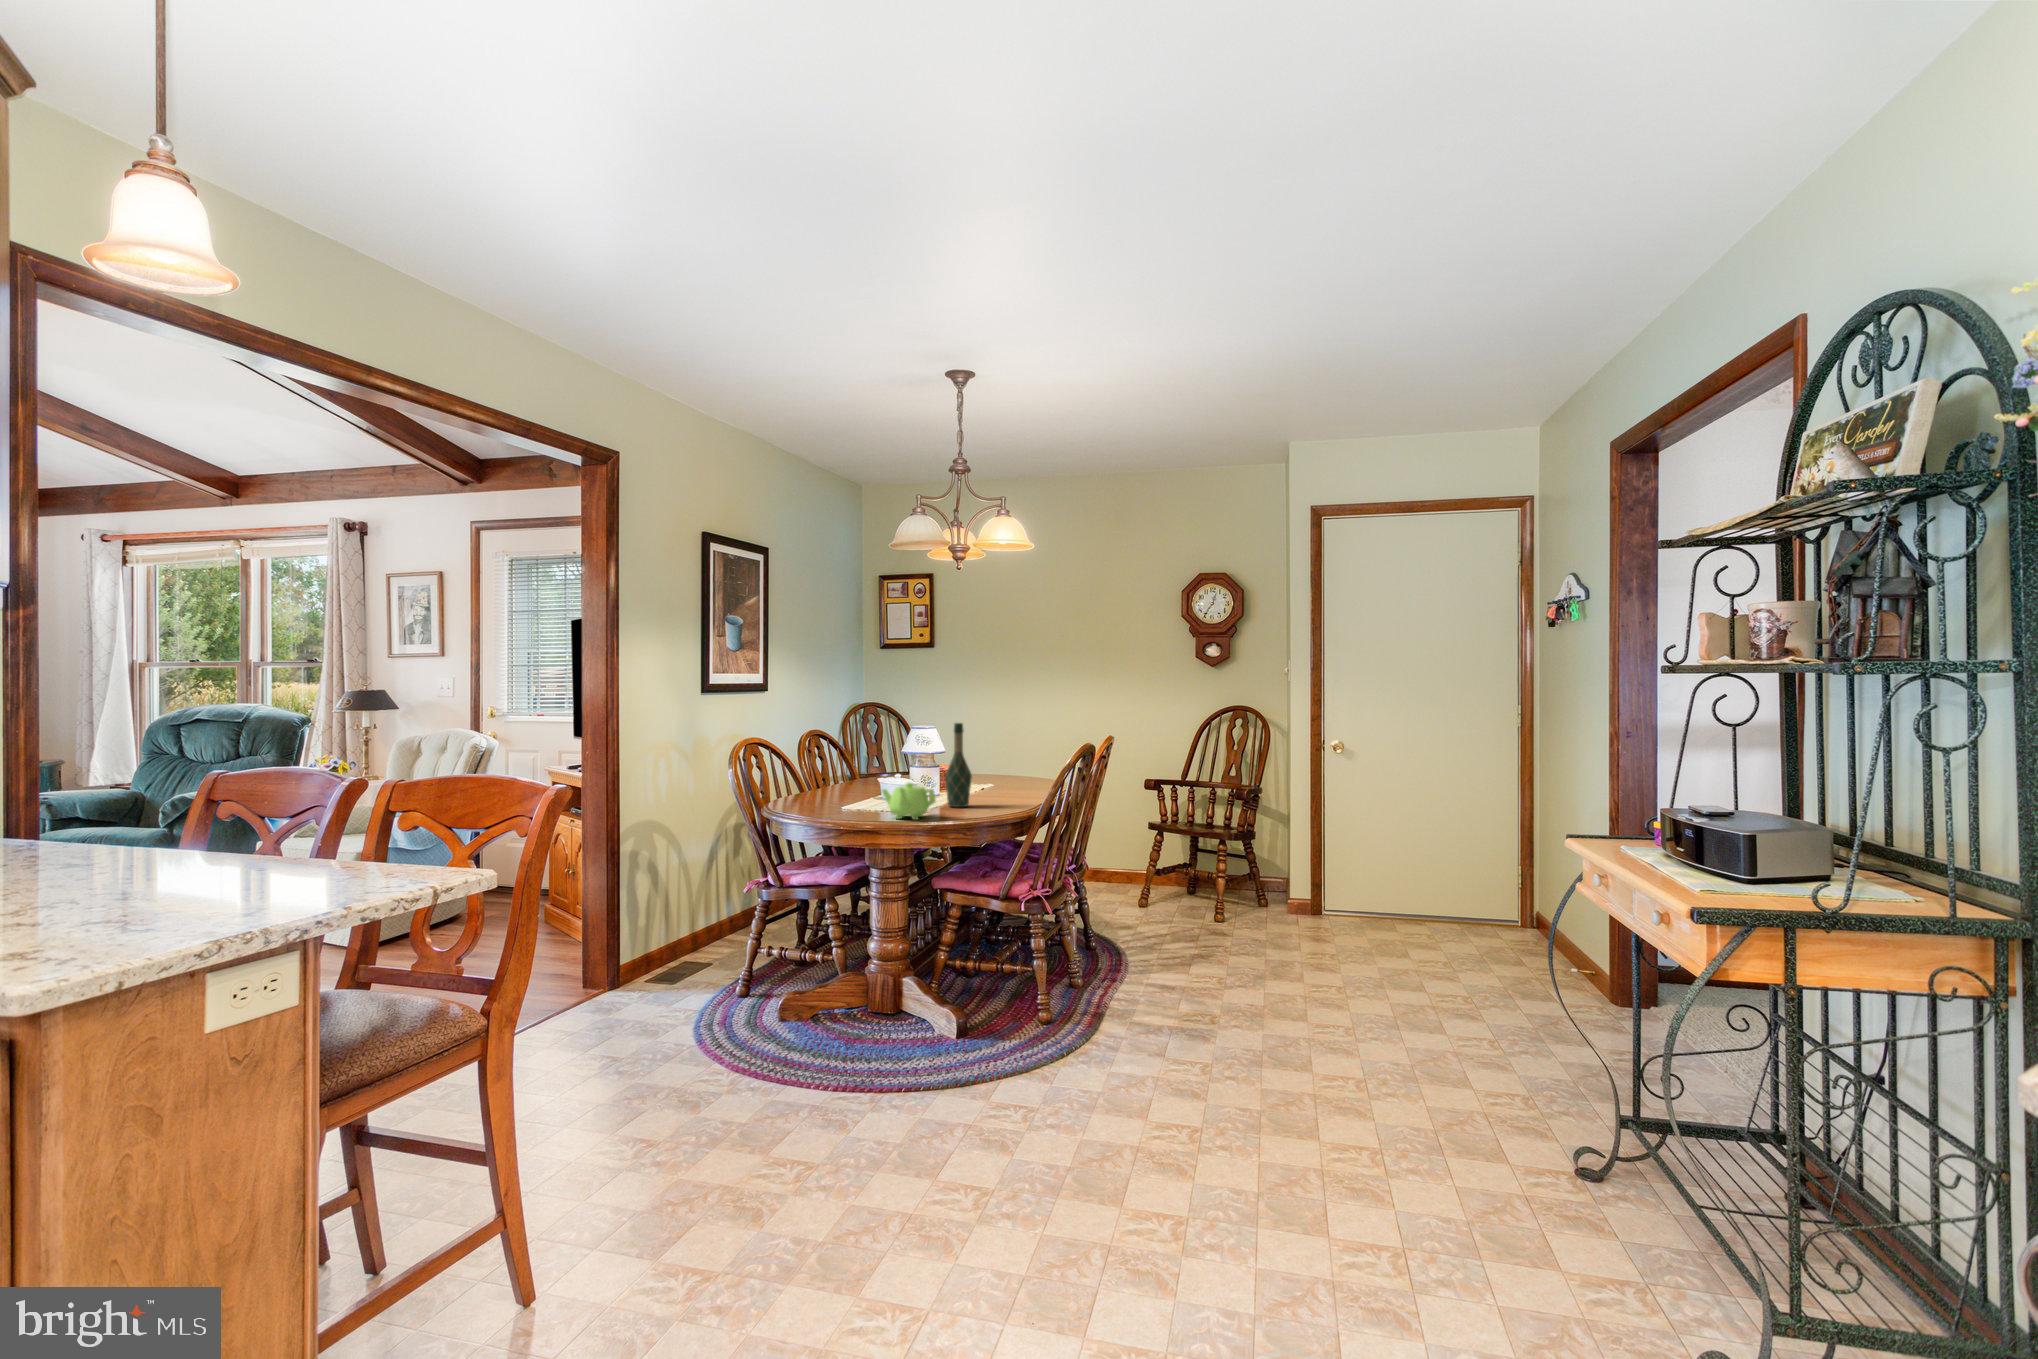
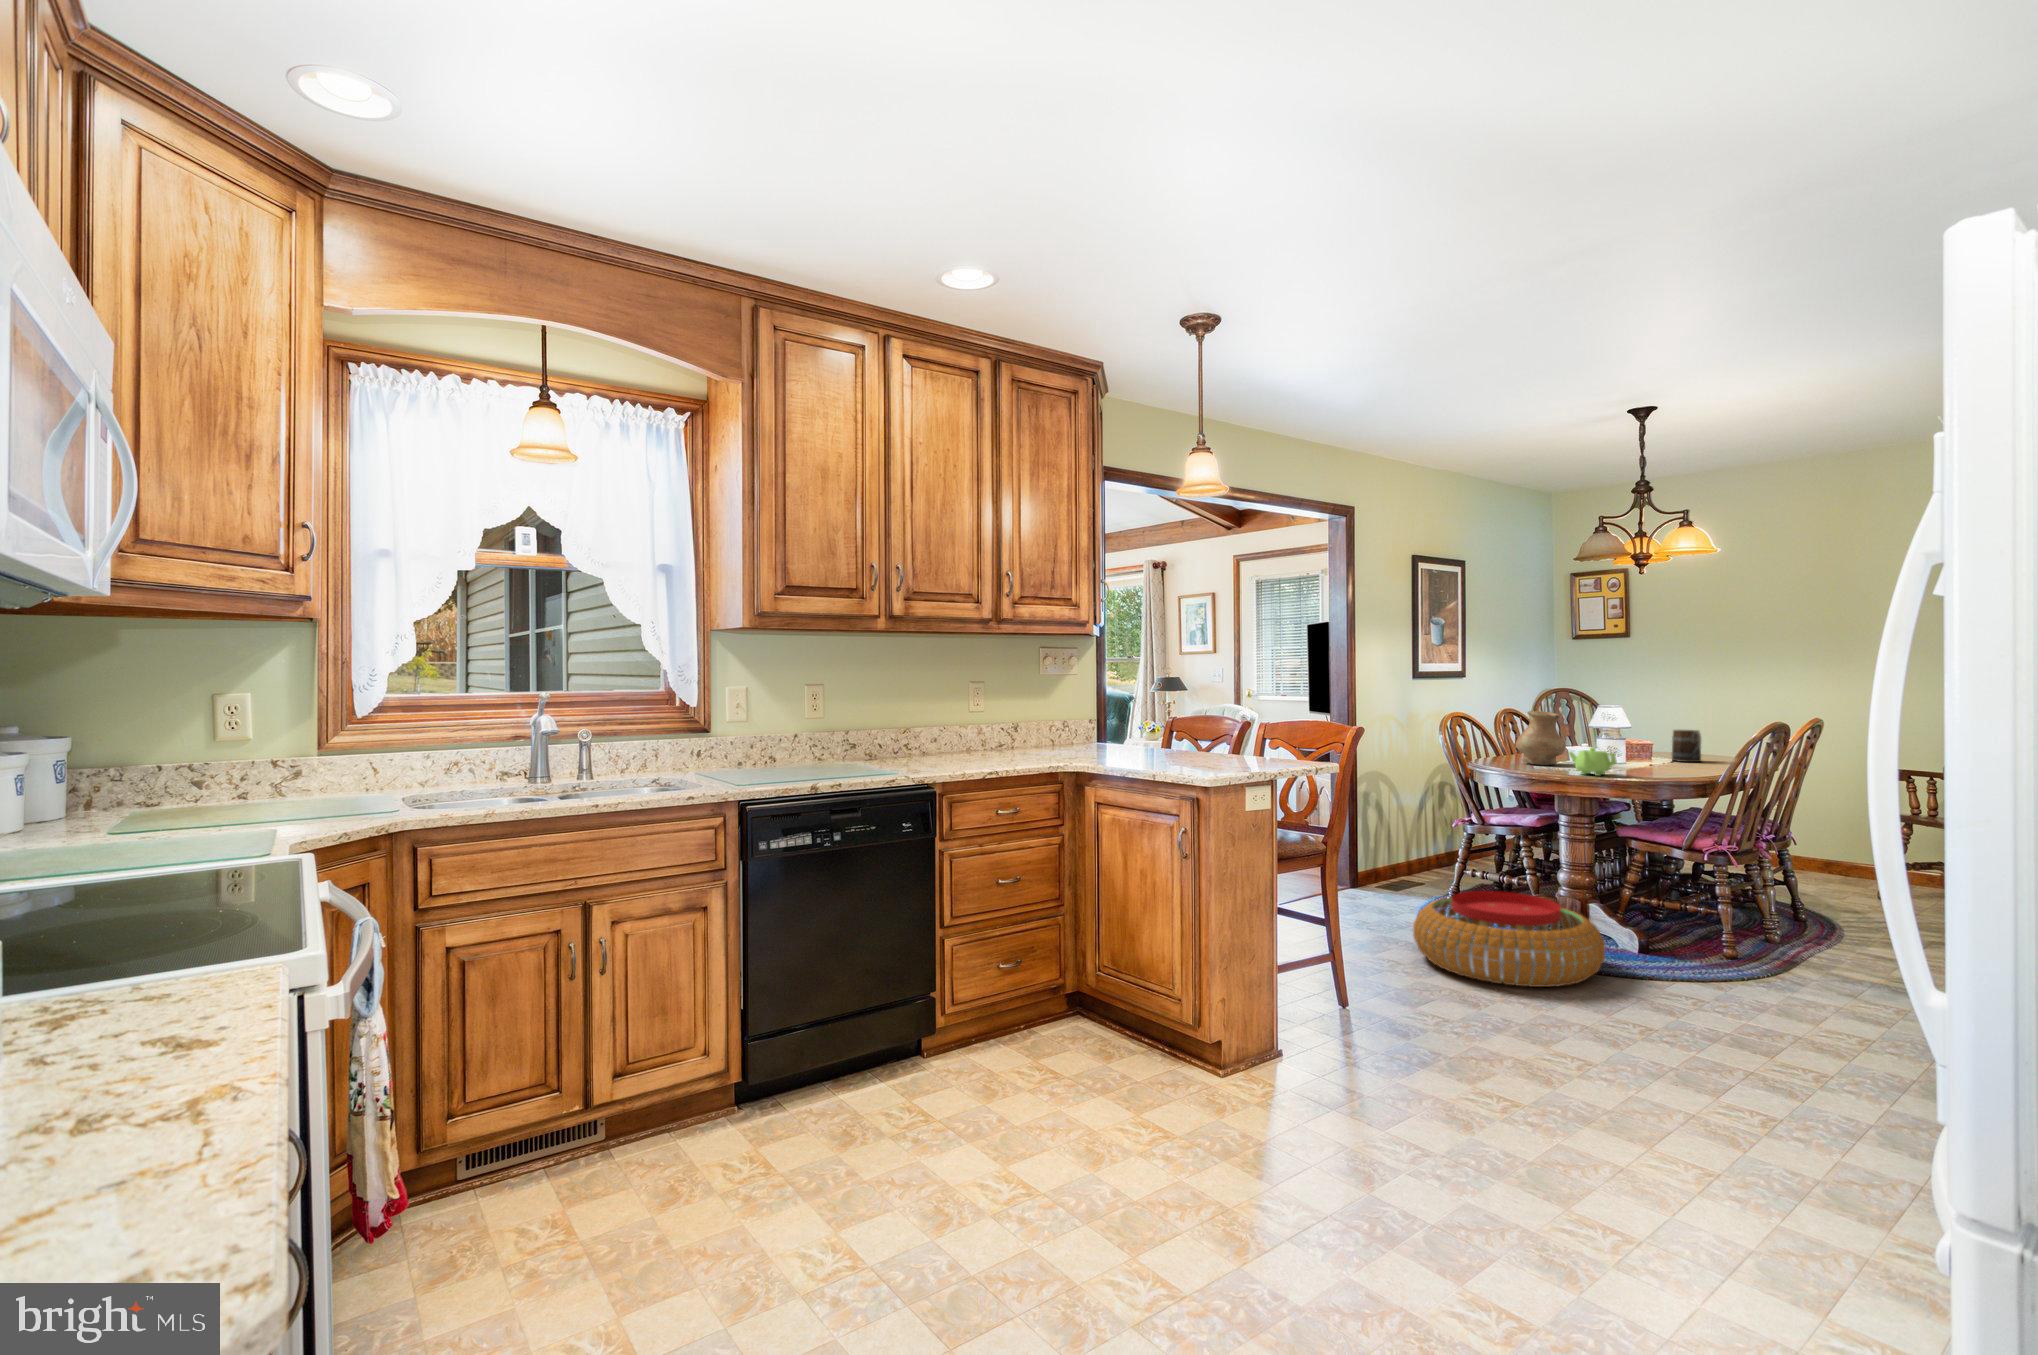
wine bottle: present [945,723,972,807] -> none [1628,702,1654,771]
vase: none [820,735,877,805] -> present [1516,711,1565,765]
mug: none [983,752,1012,789] -> present [1672,730,1701,762]
pouf: none [674,990,925,1151] -> present [1413,891,1605,987]

